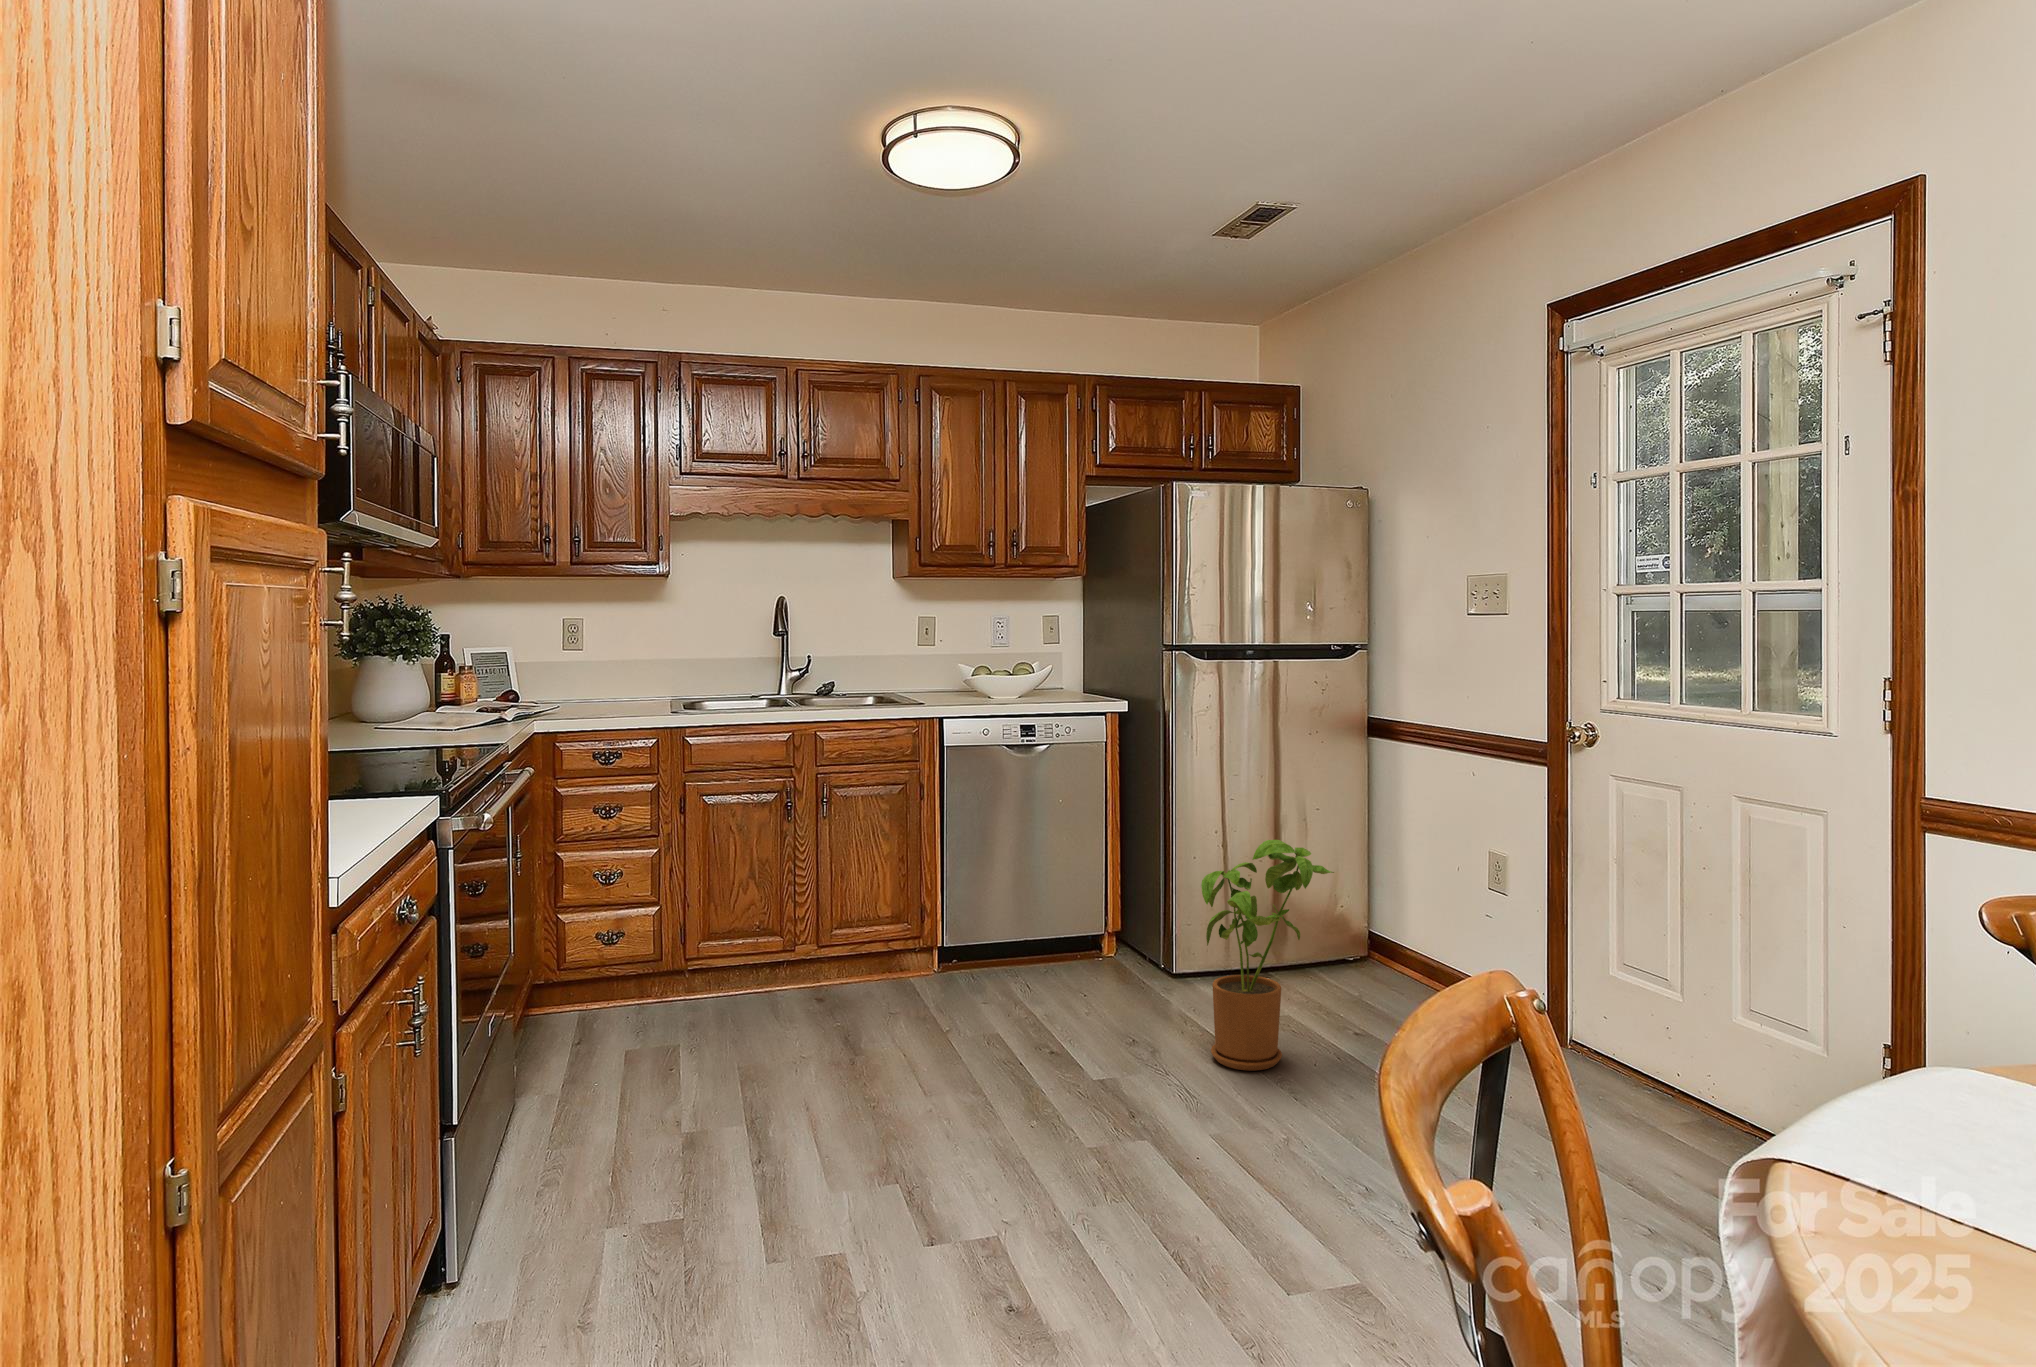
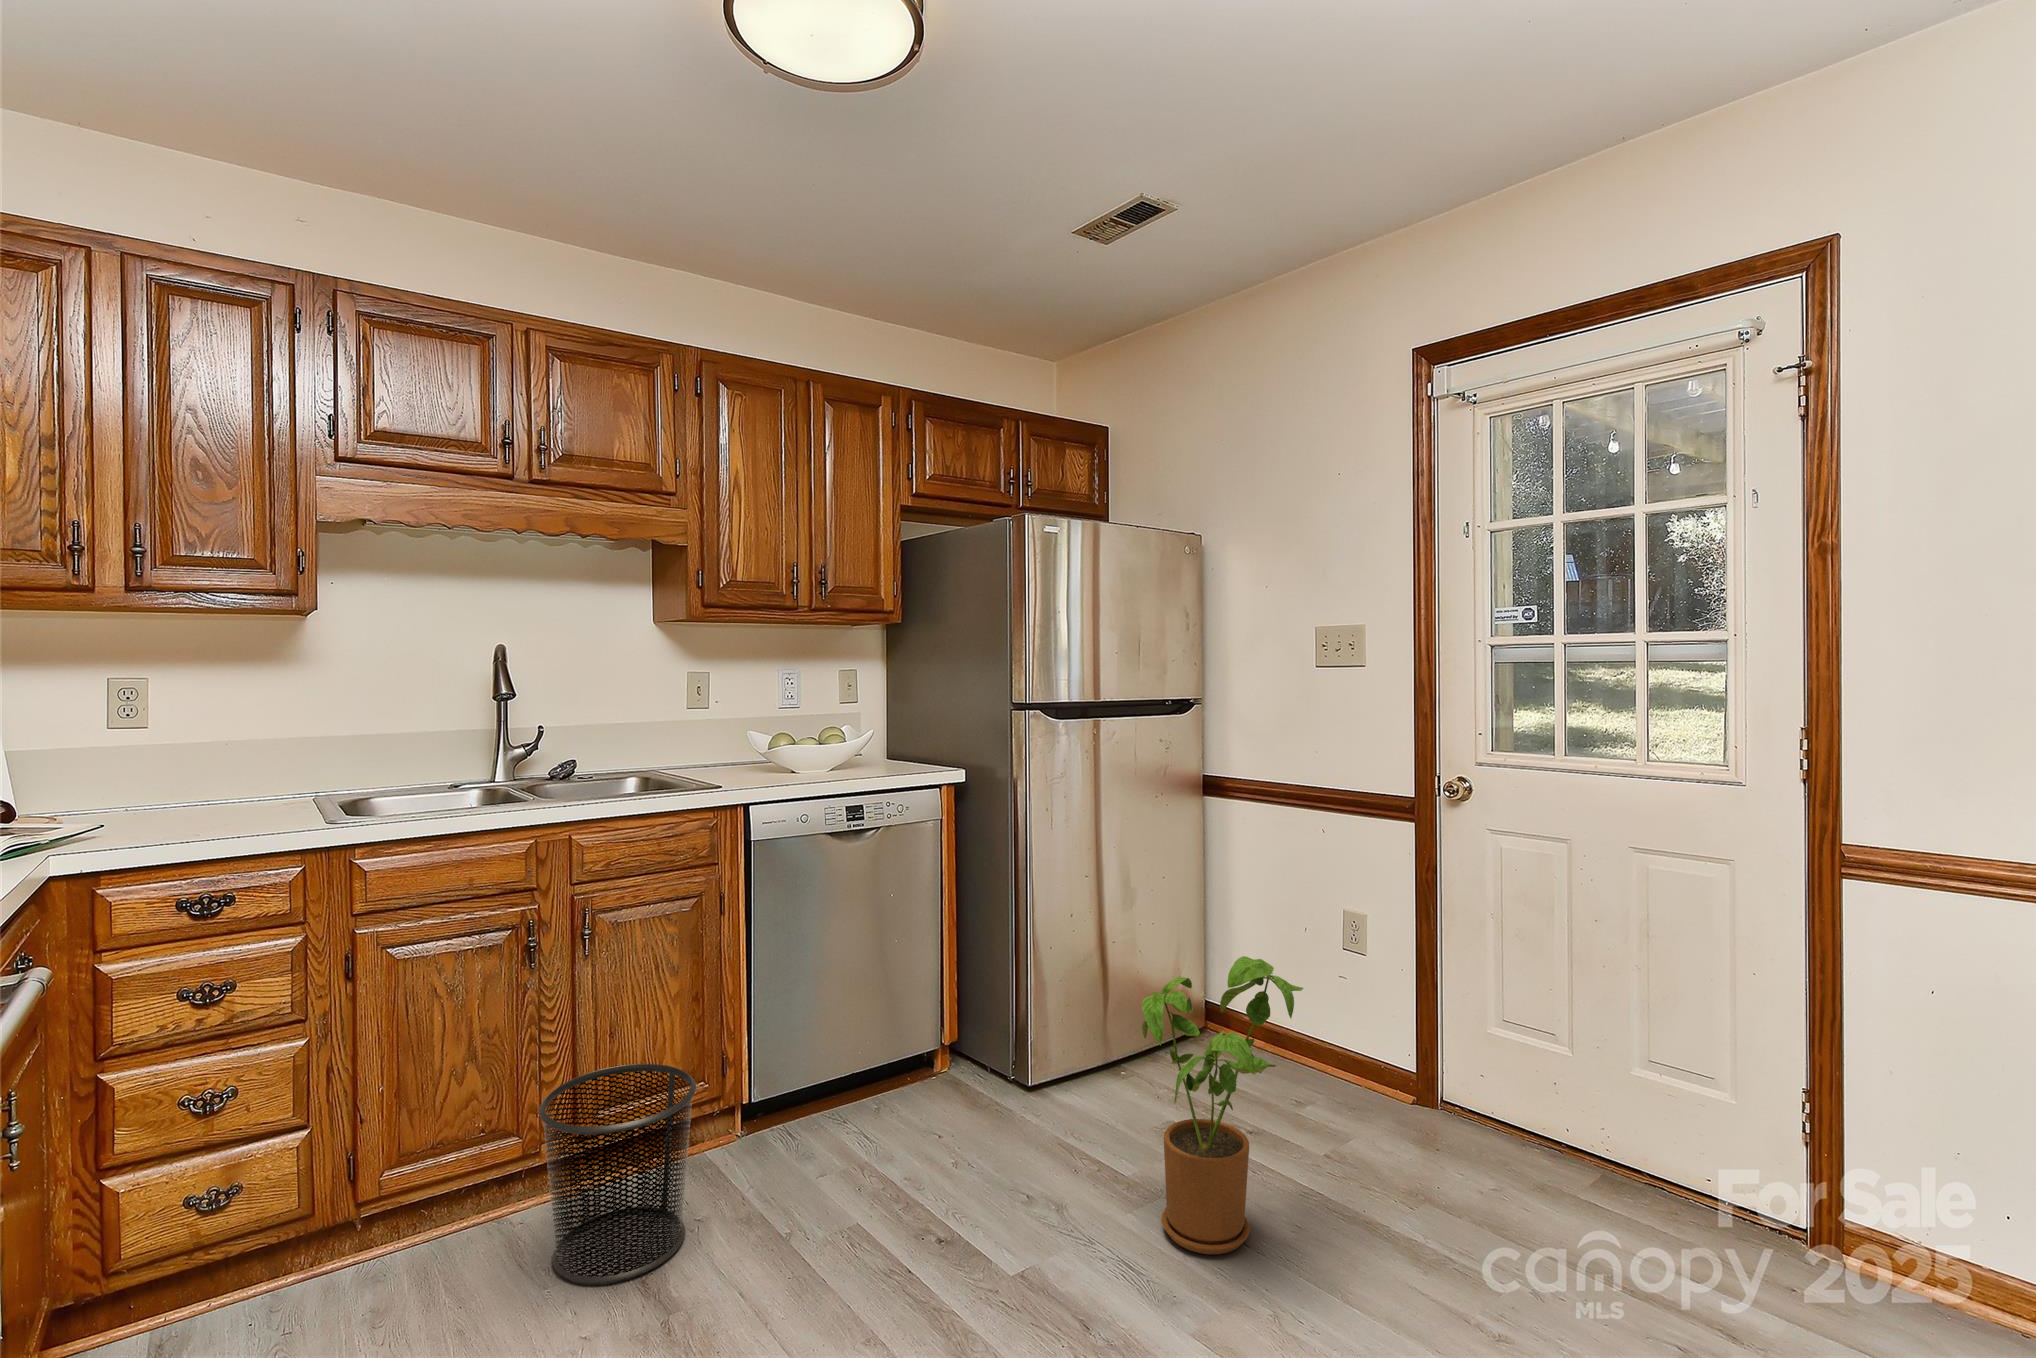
waste bin: none [785,894,886,1024] -> present [539,1064,696,1284]

